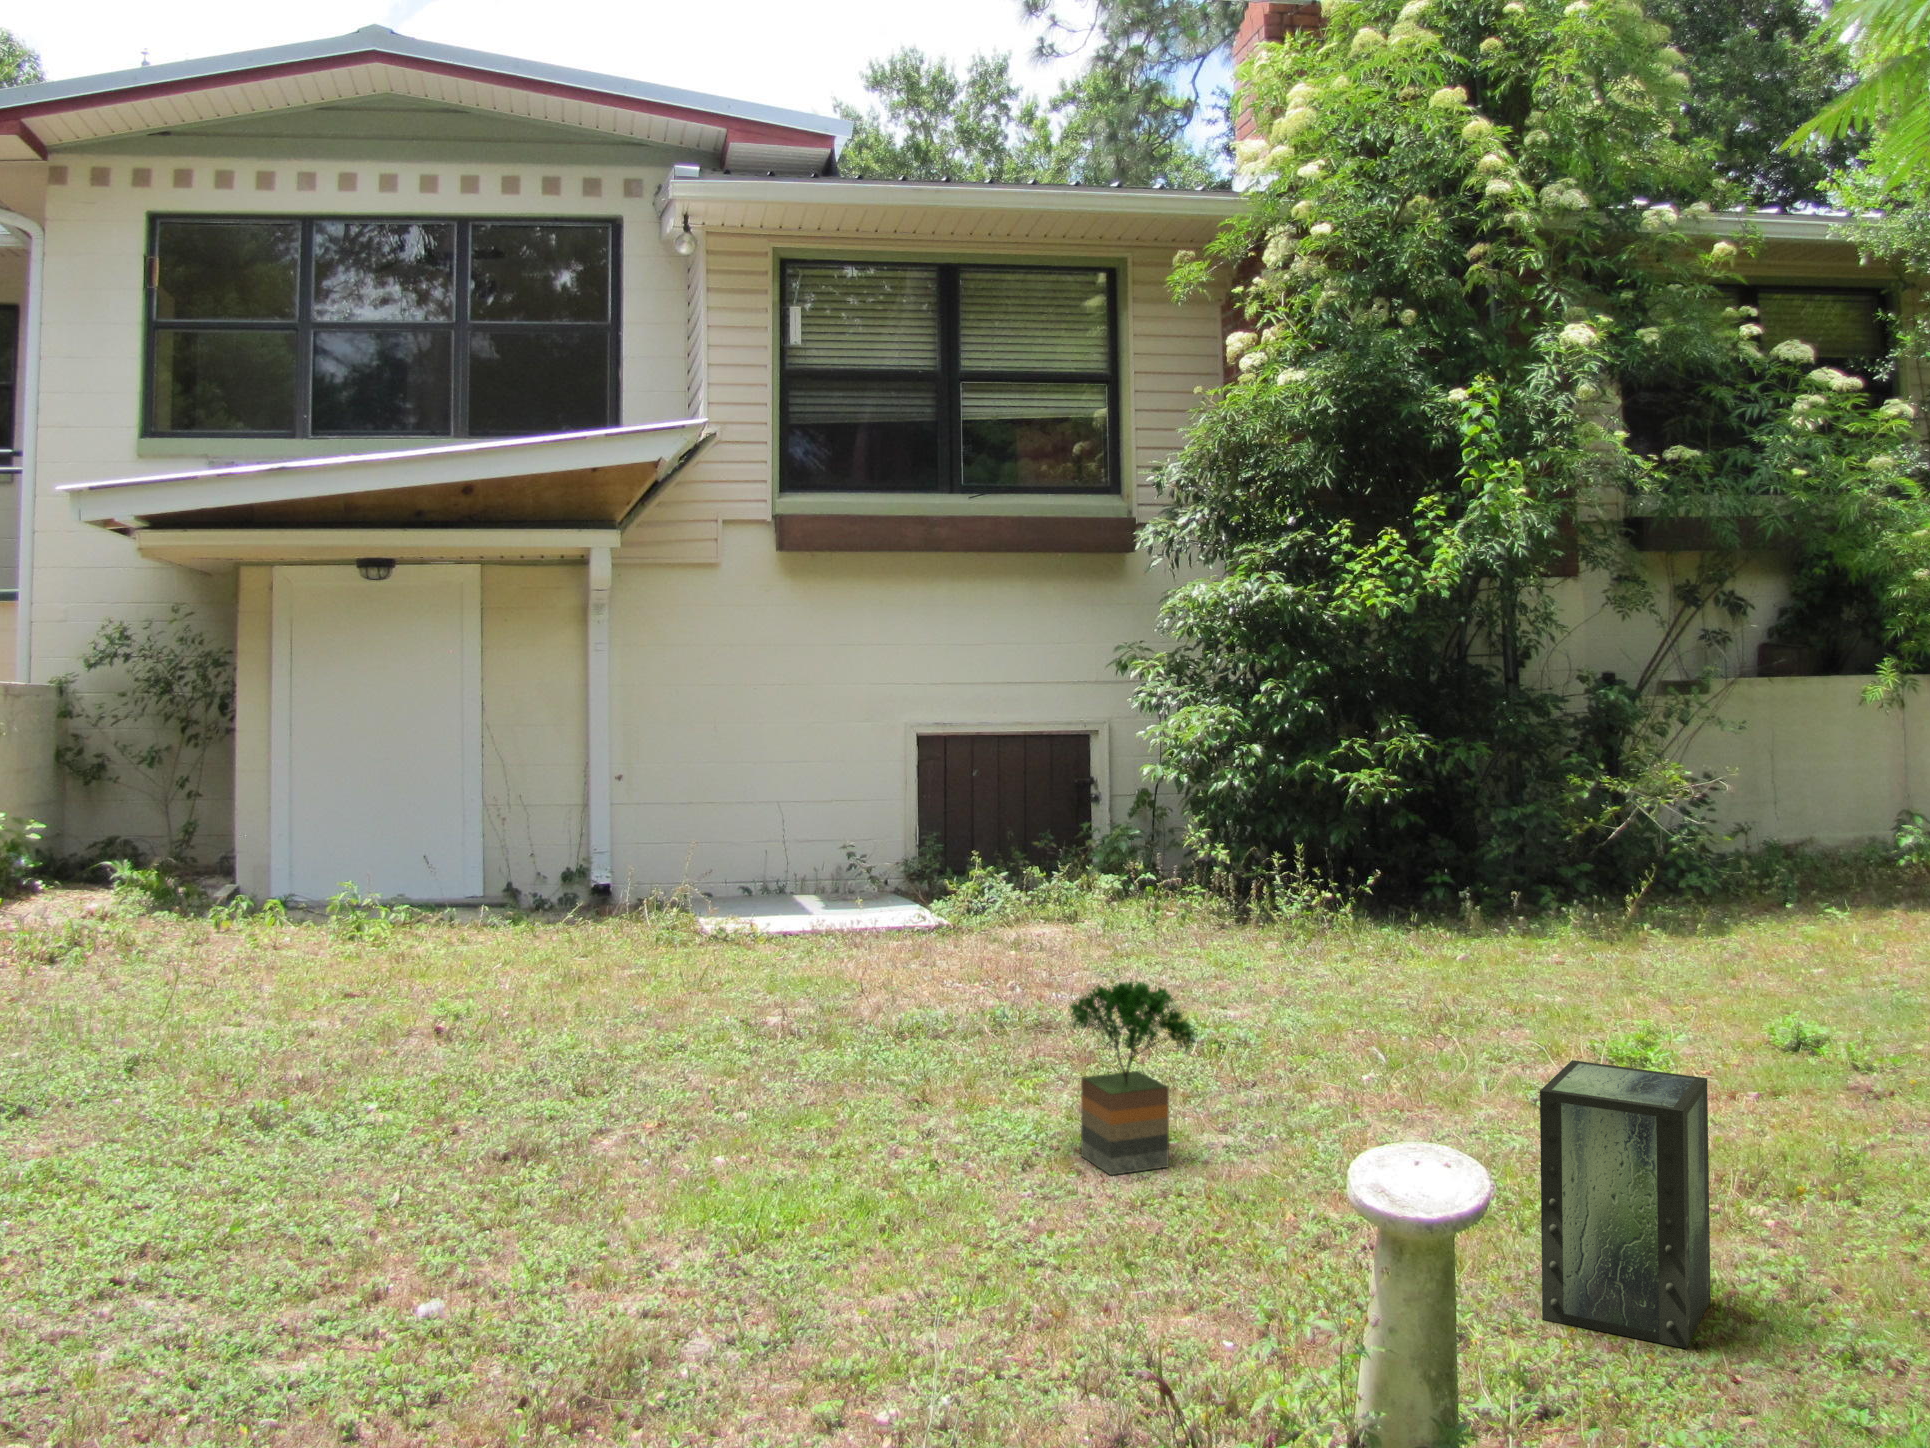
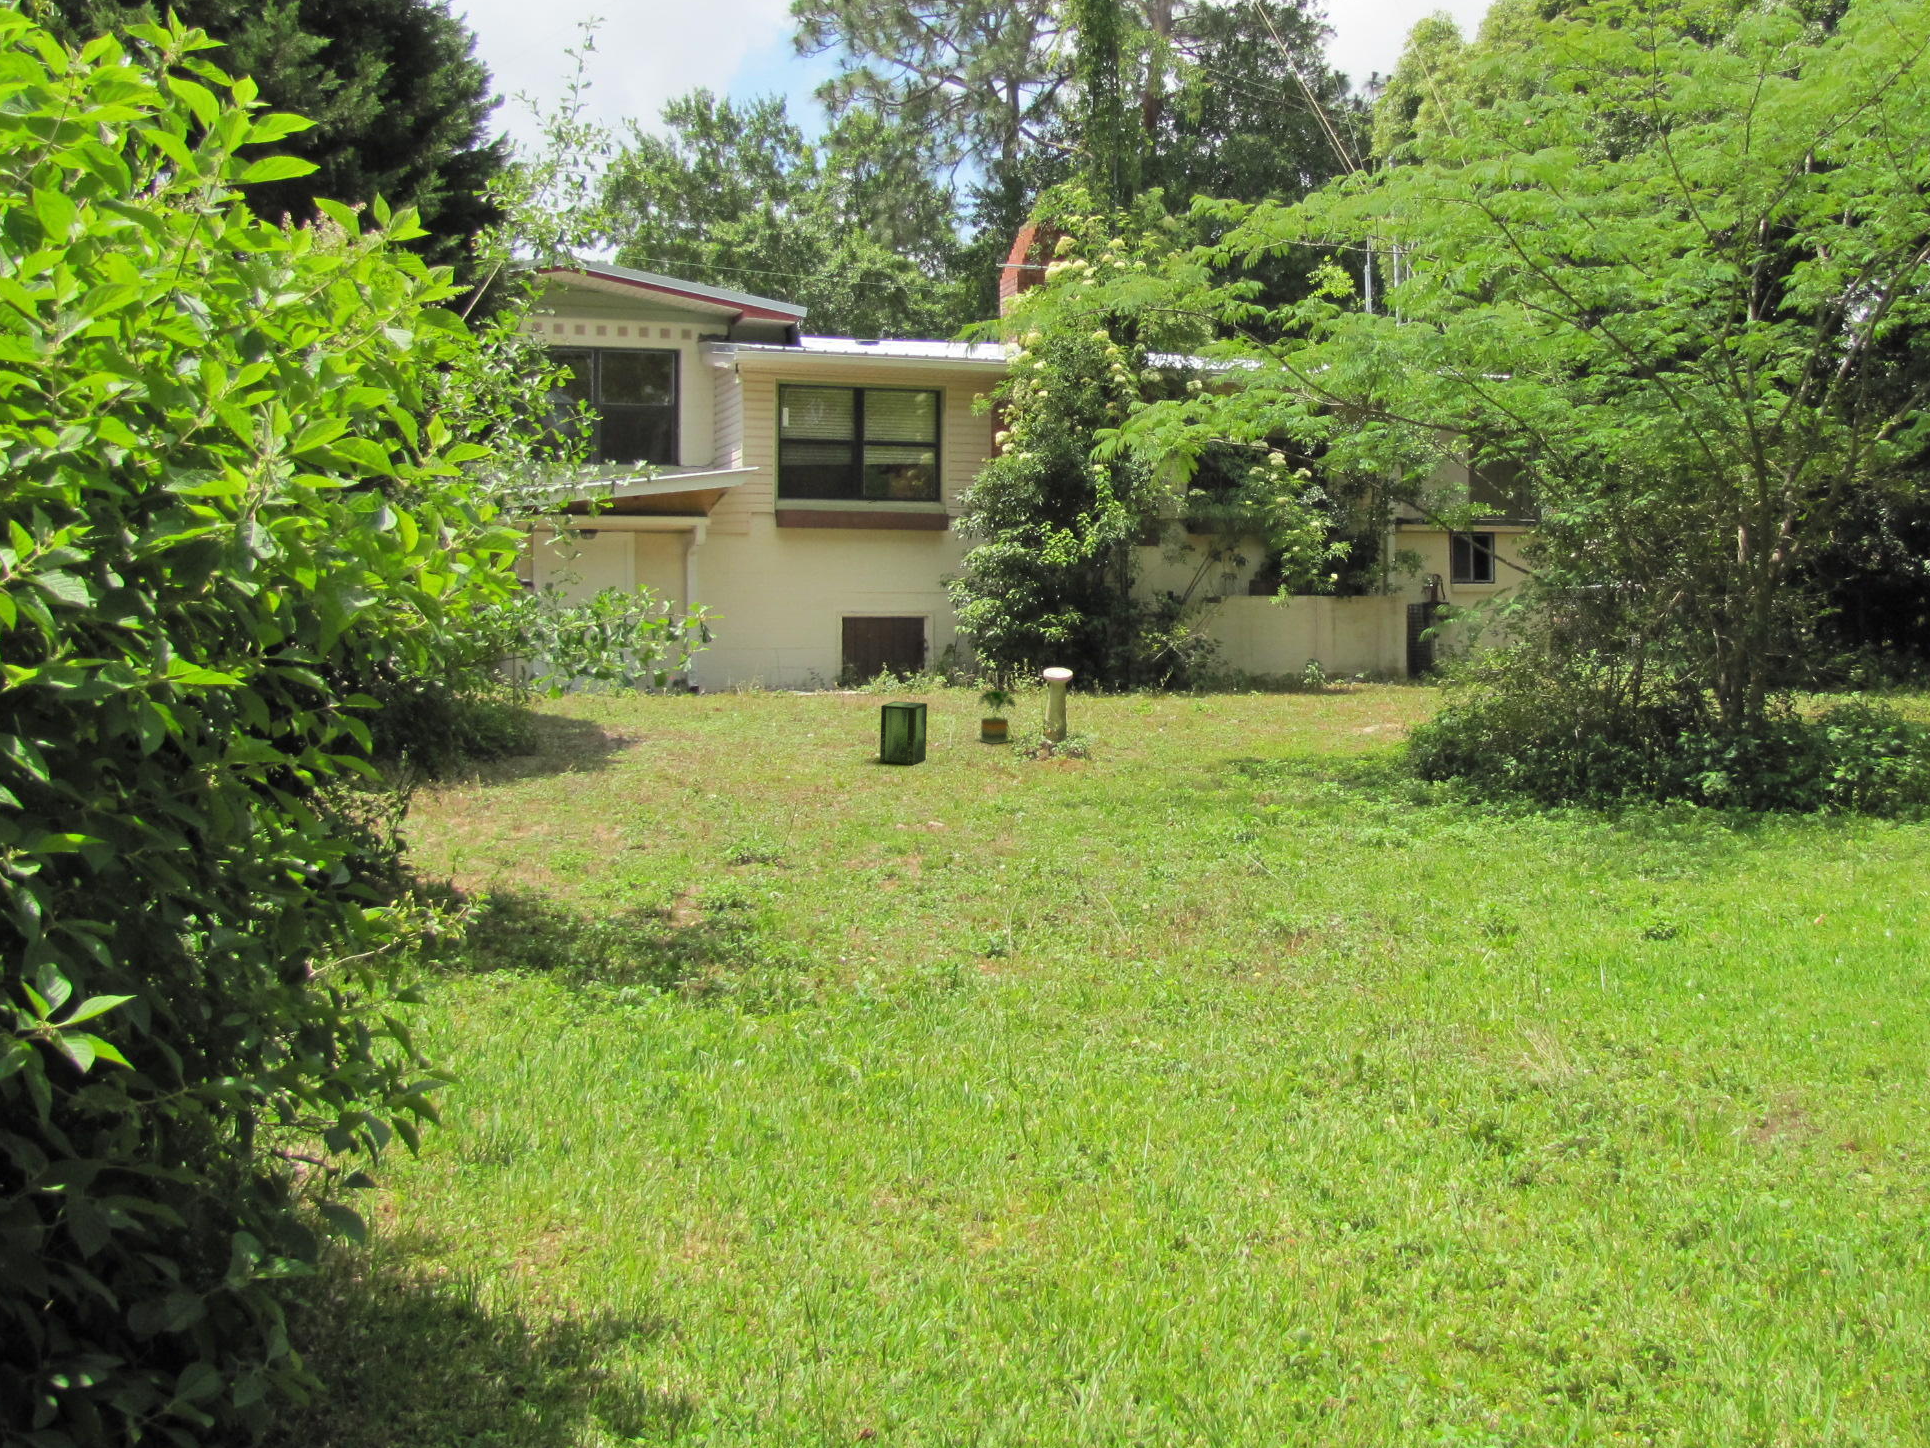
storage box: present [1540,1060,1711,1348] -> present [880,701,927,765]

